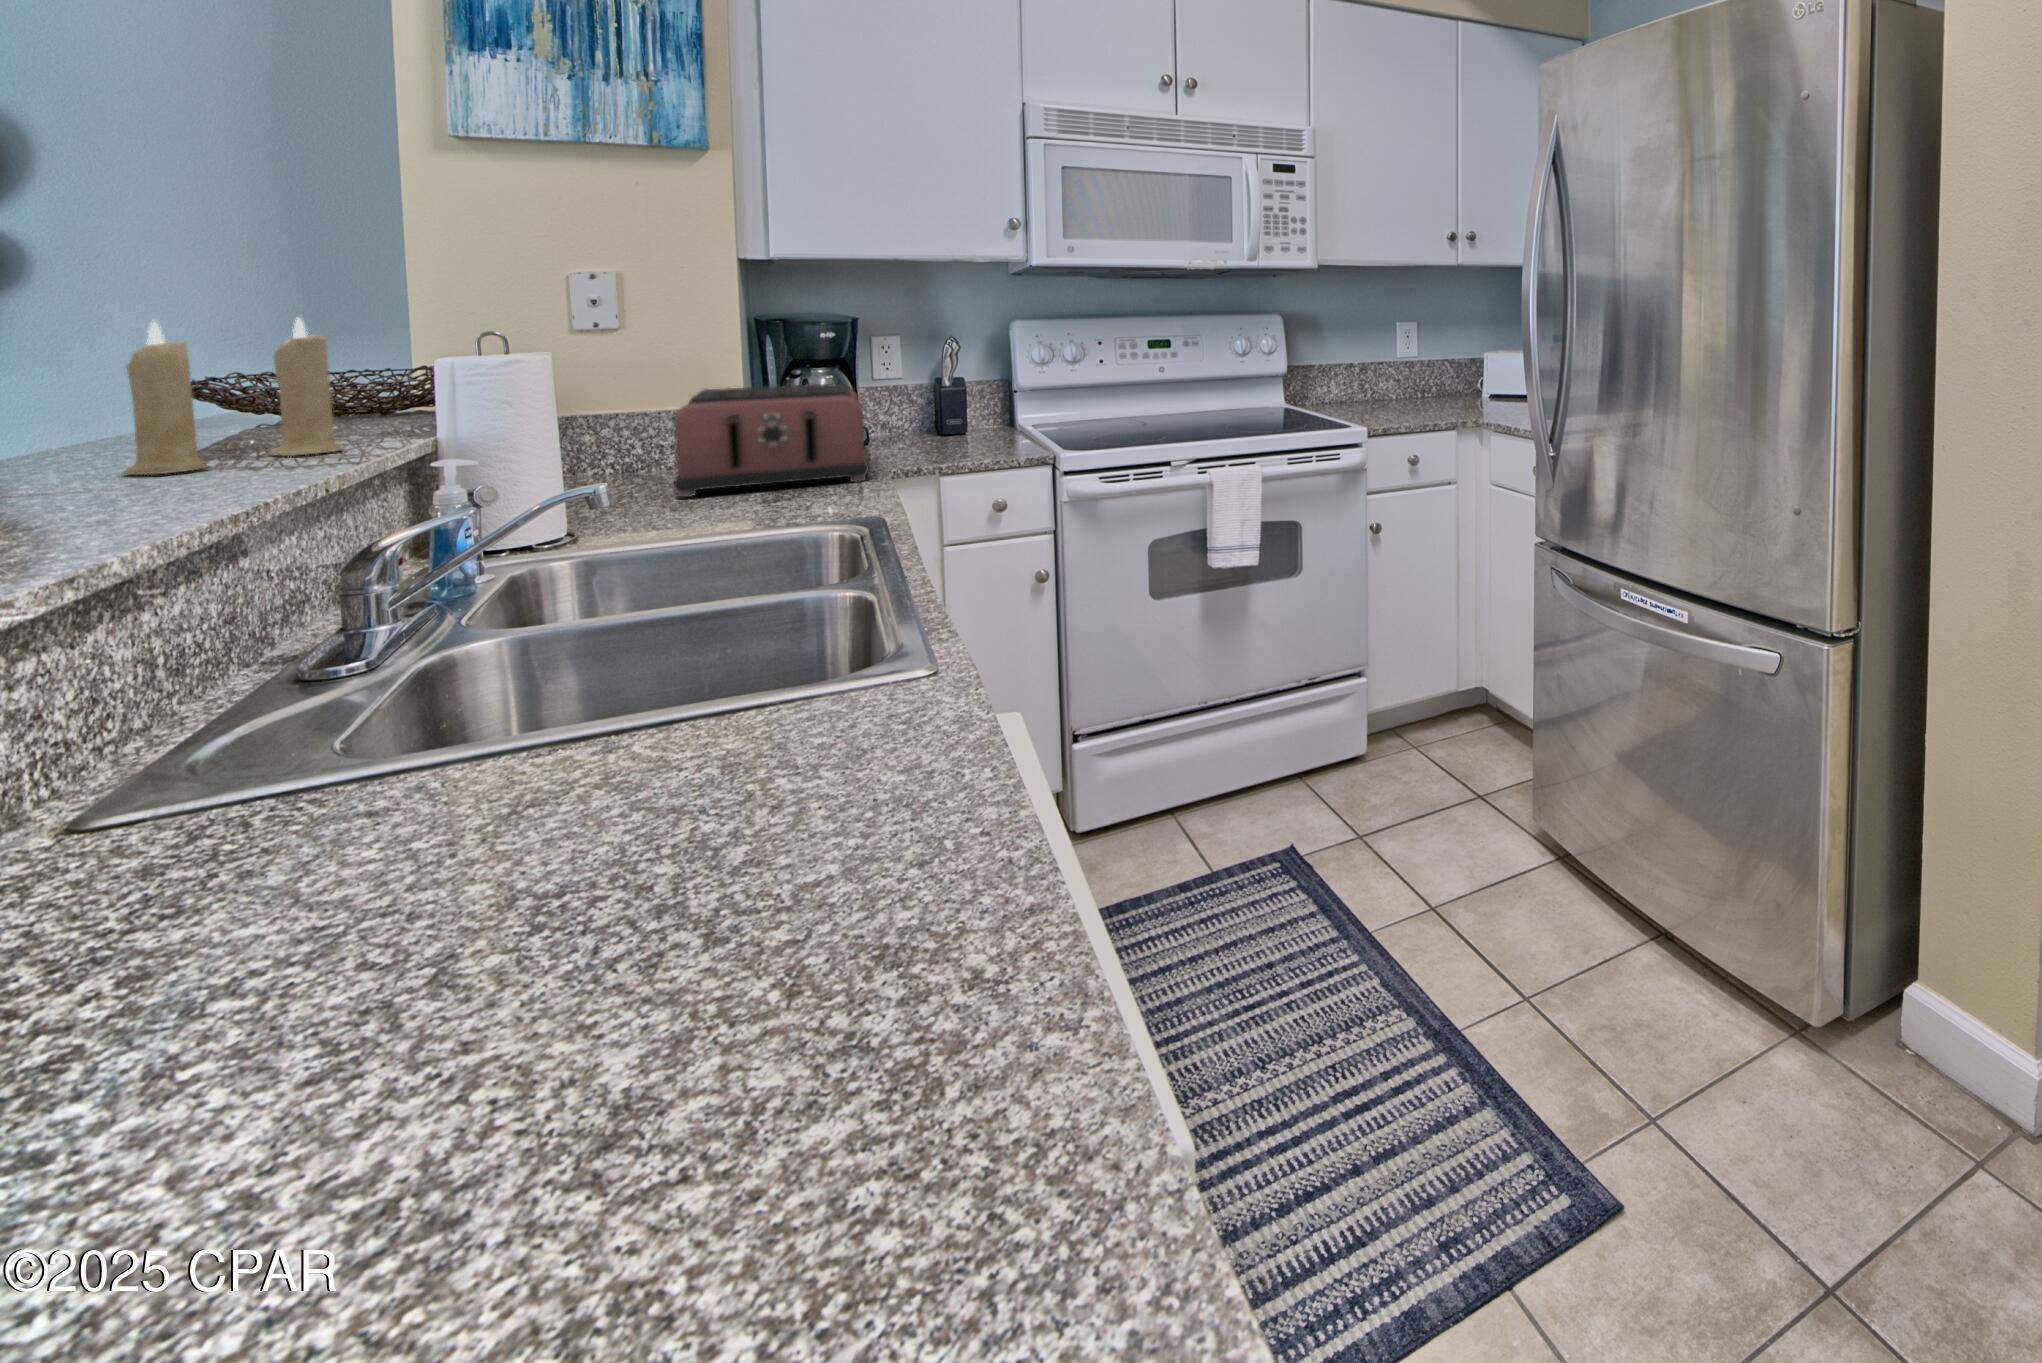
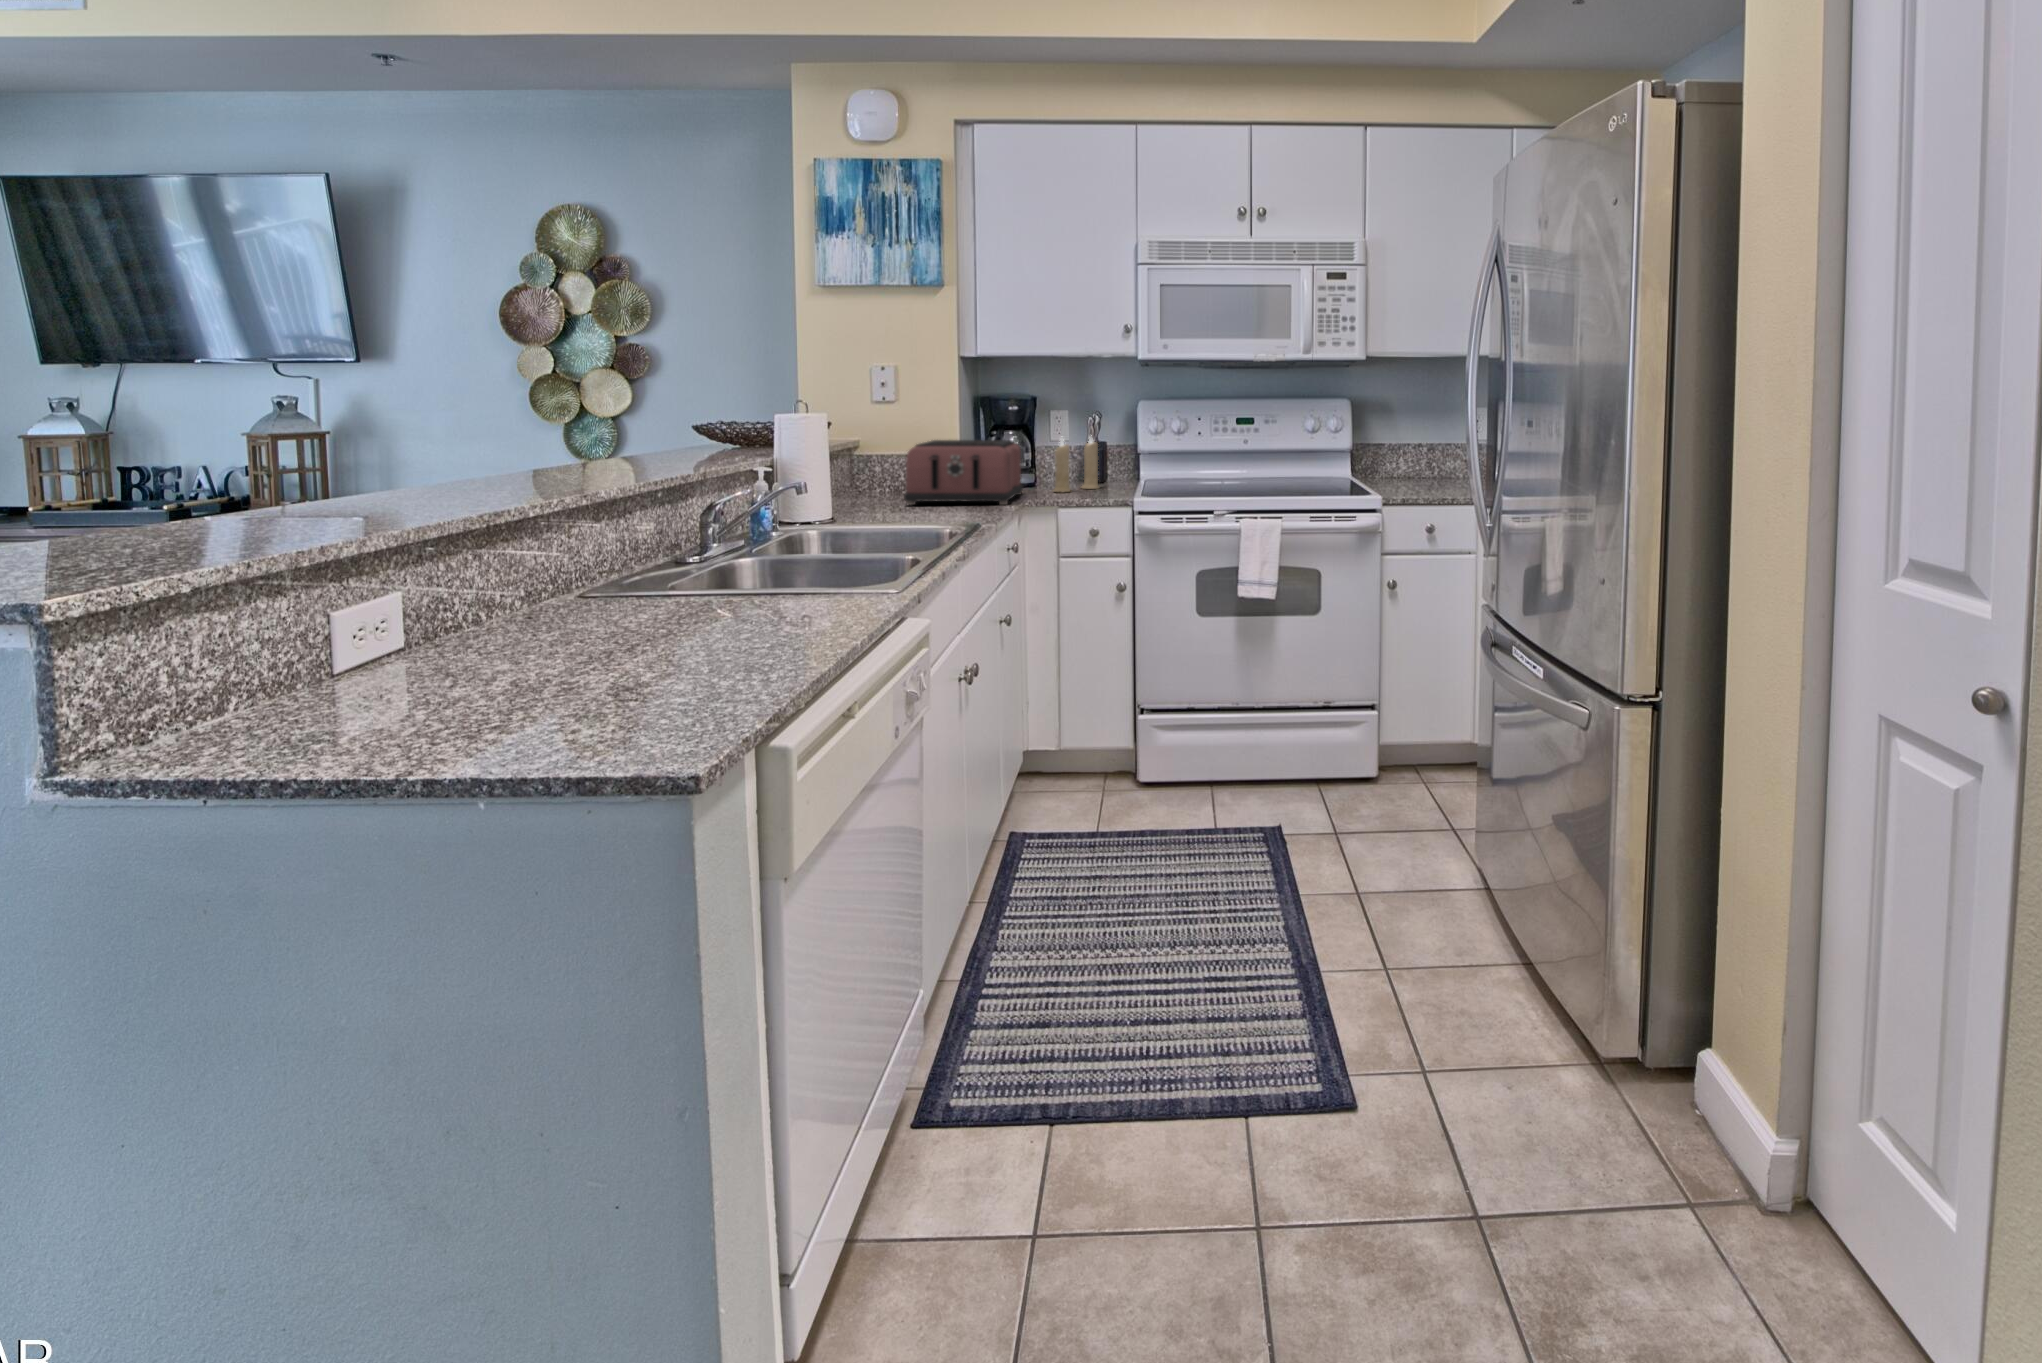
candle: present [124,317,342,475] -> present [1053,437,1099,492]

